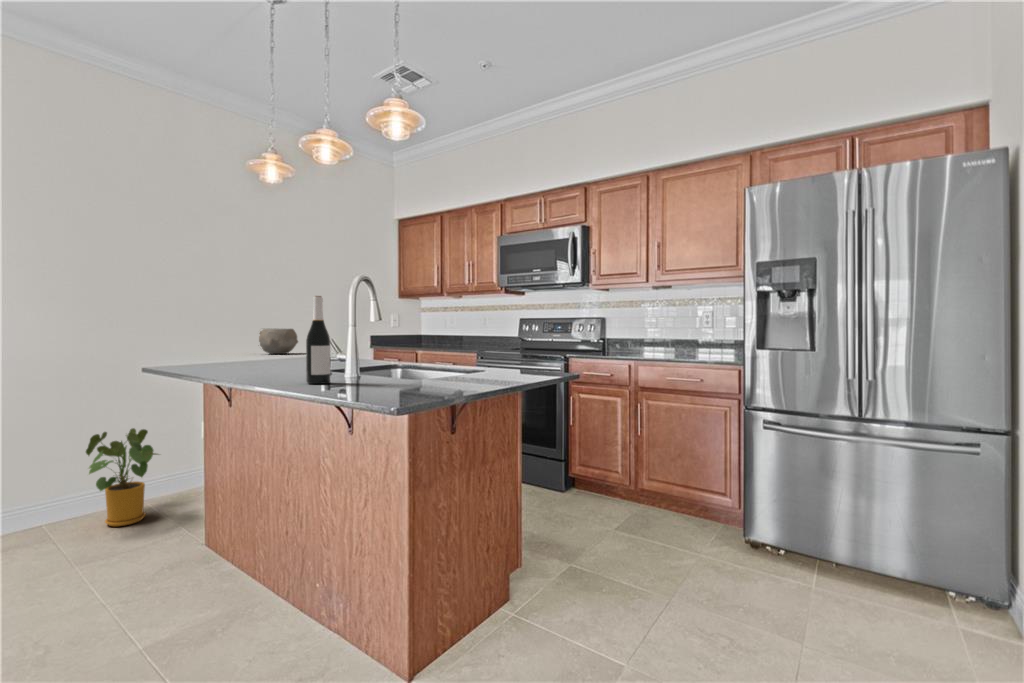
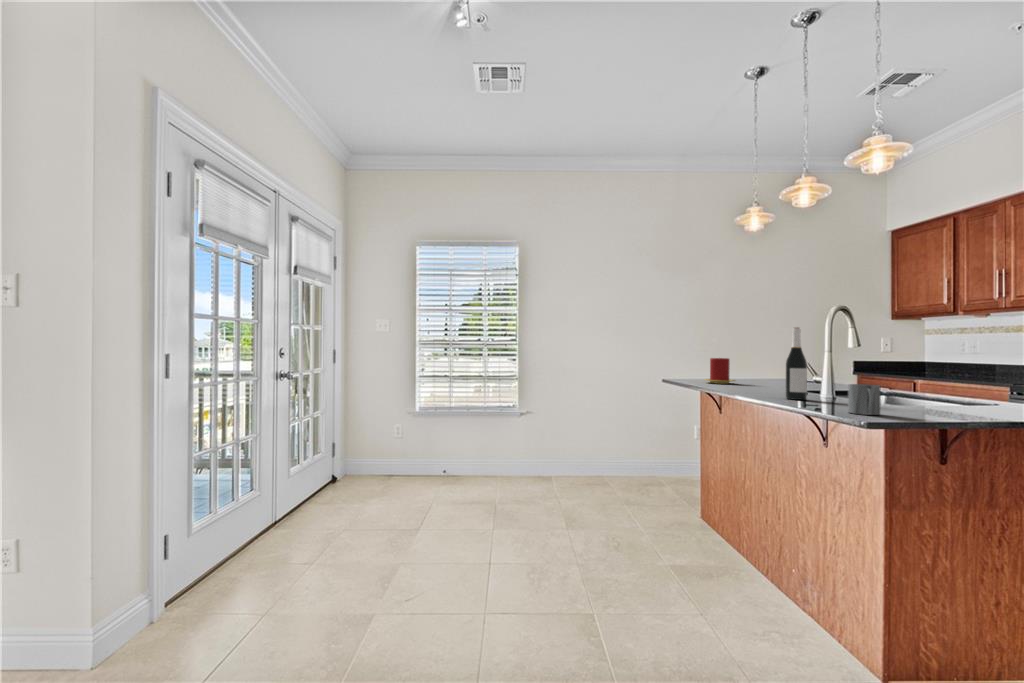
ceramic bowl: present [259,328,298,354] -> none [740,351,778,374]
candle: none [204,336,248,369] -> present [704,358,735,384]
mug: none [377,361,408,397] -> present [848,384,880,415]
house plant: present [86,428,158,526] -> none [625,423,672,491]

